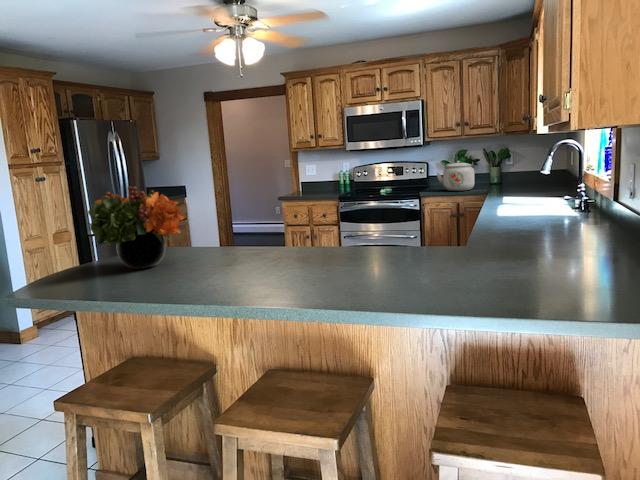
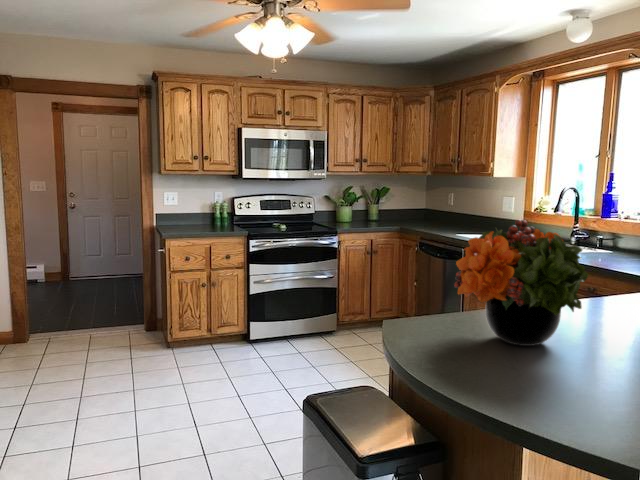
kettle: present [437,161,475,191] -> none [342,197,378,228]

